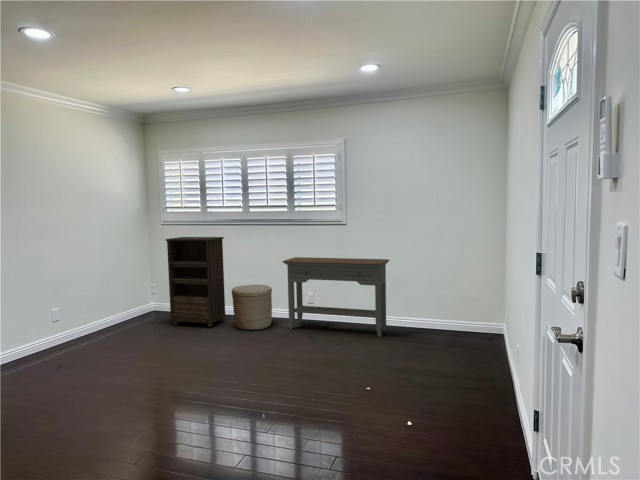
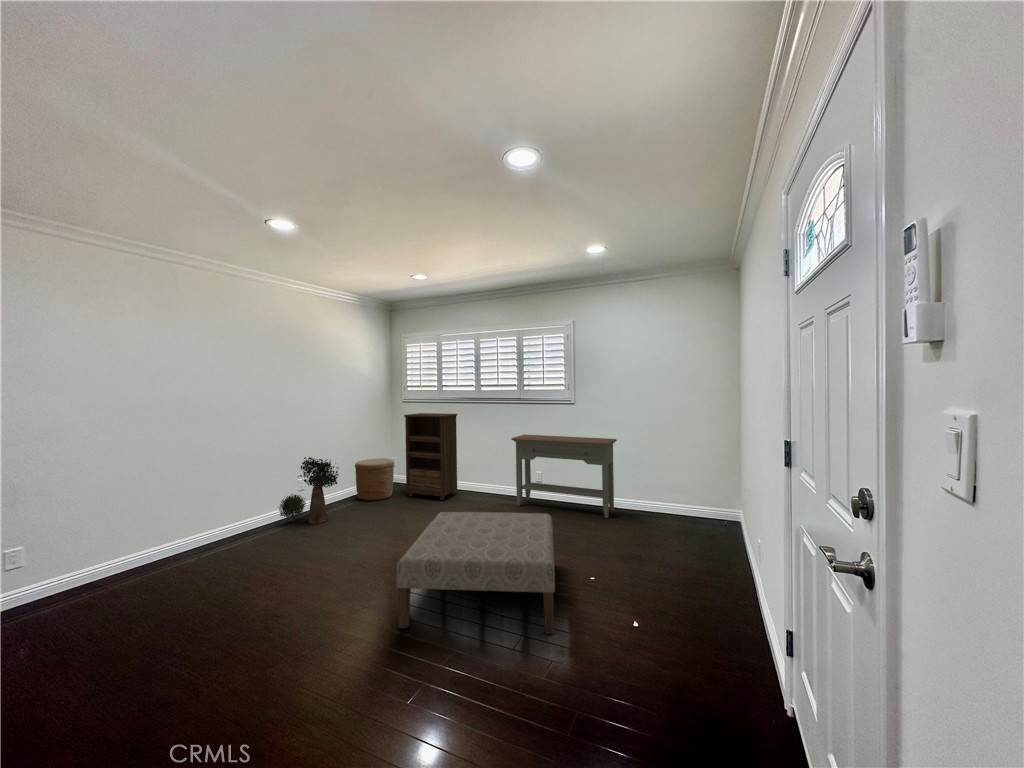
potted plant: none [34,285,100,355] -> present [279,457,339,524]
woven basket: present [232,285,272,330] -> present [355,458,394,501]
ottoman: none [187,332,338,440] -> present [396,512,555,634]

